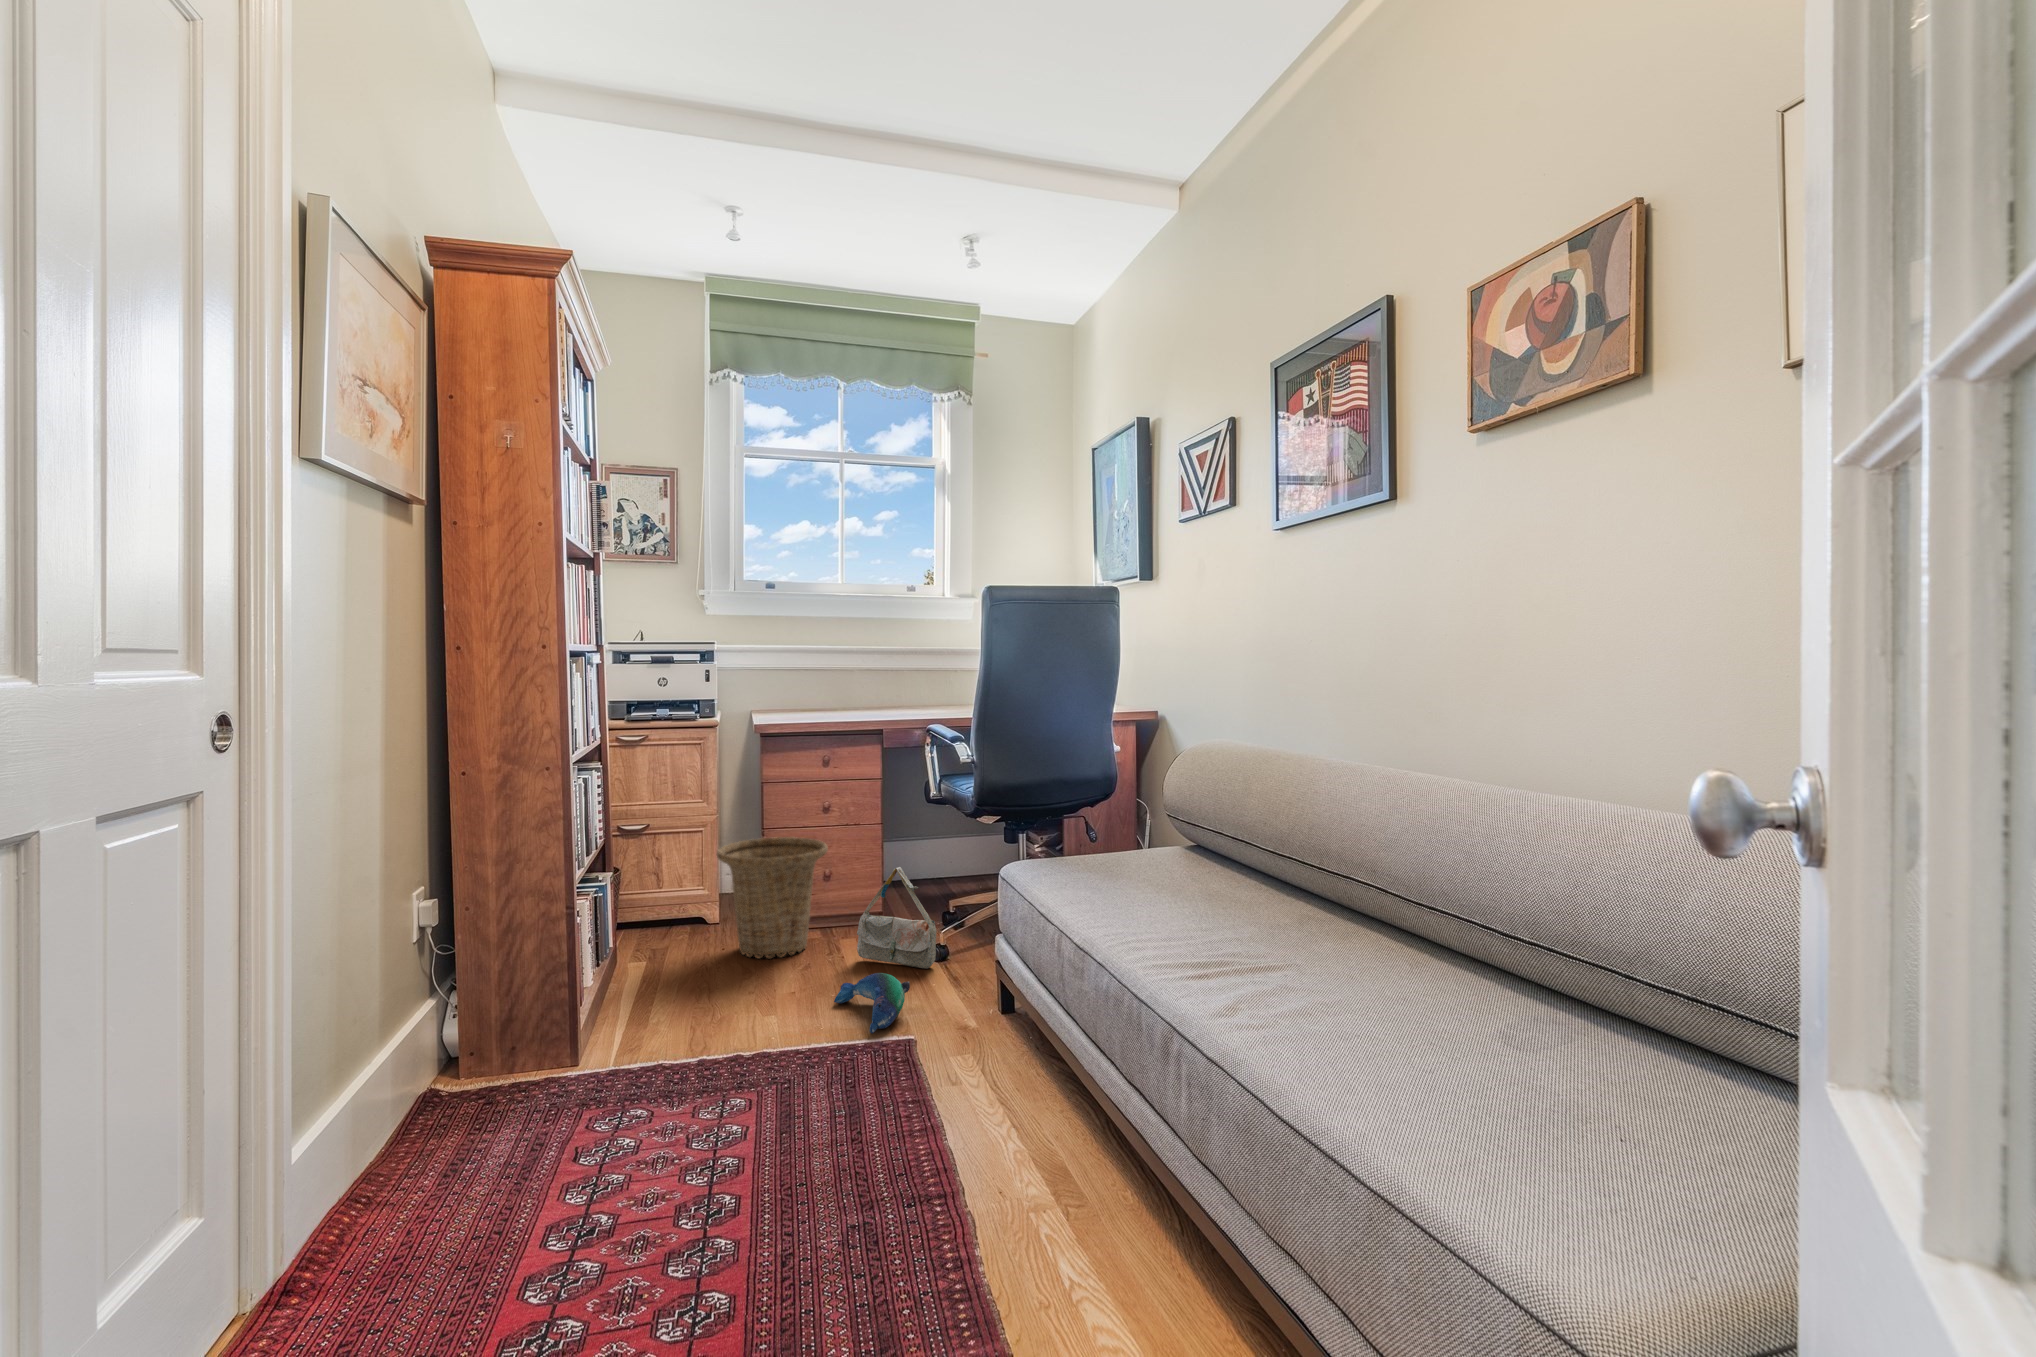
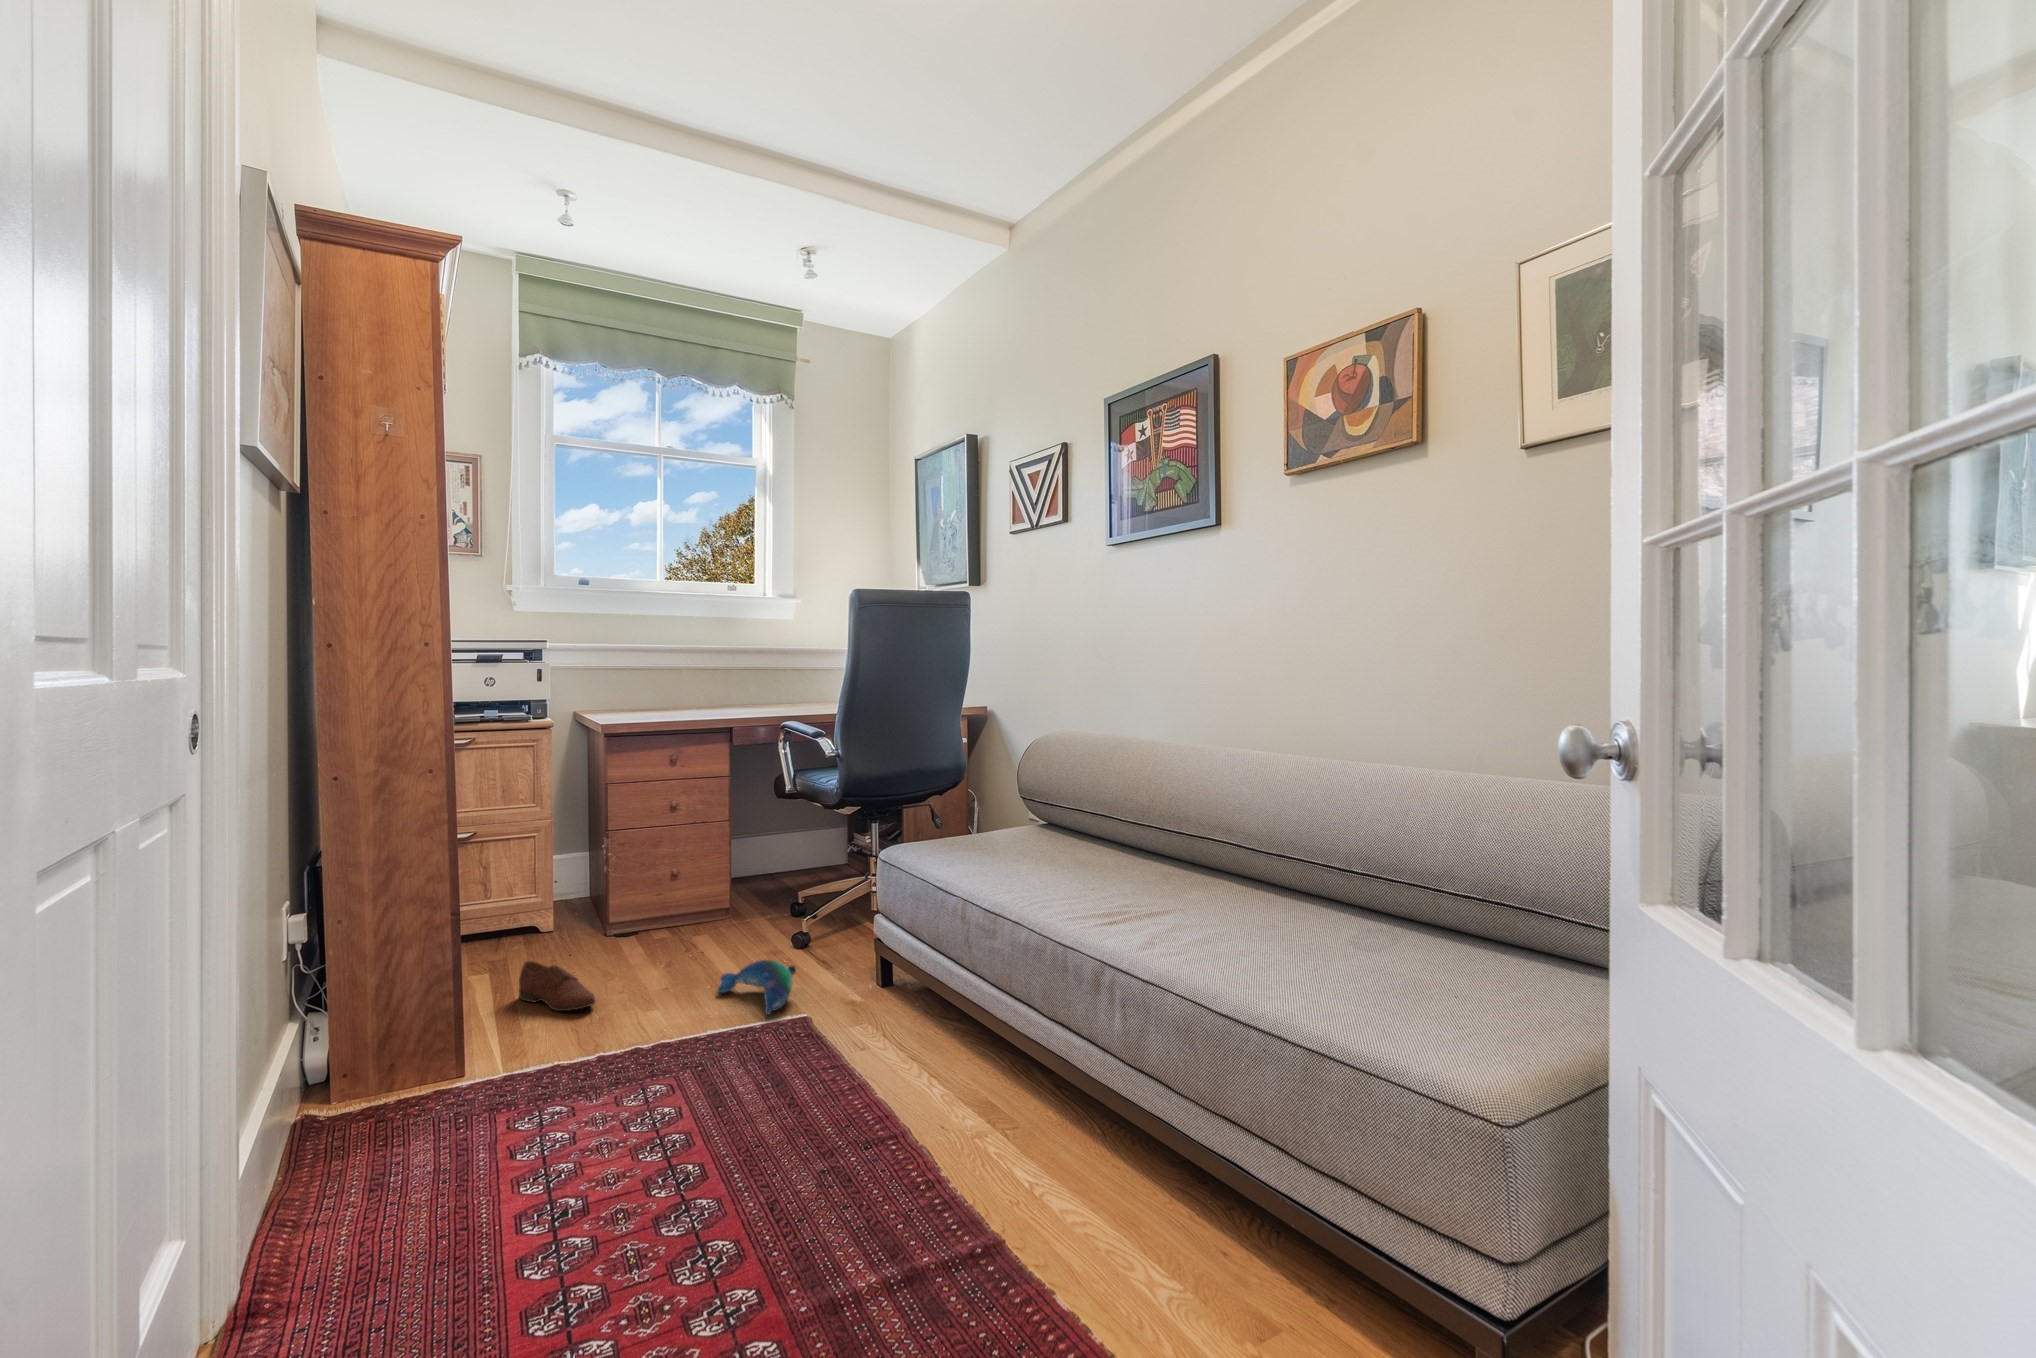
basket: present [717,837,828,959] -> none [566,838,684,961]
bag: present [857,867,936,969] -> none [722,860,805,955]
shoe: none [659,953,720,1006] -> present [519,961,596,1011]

